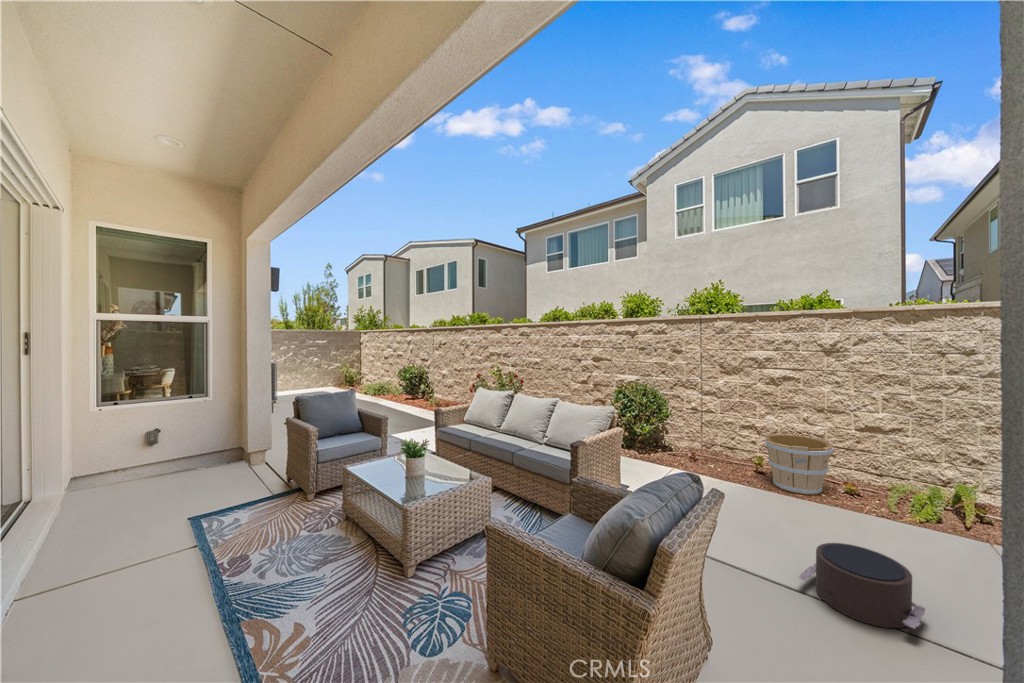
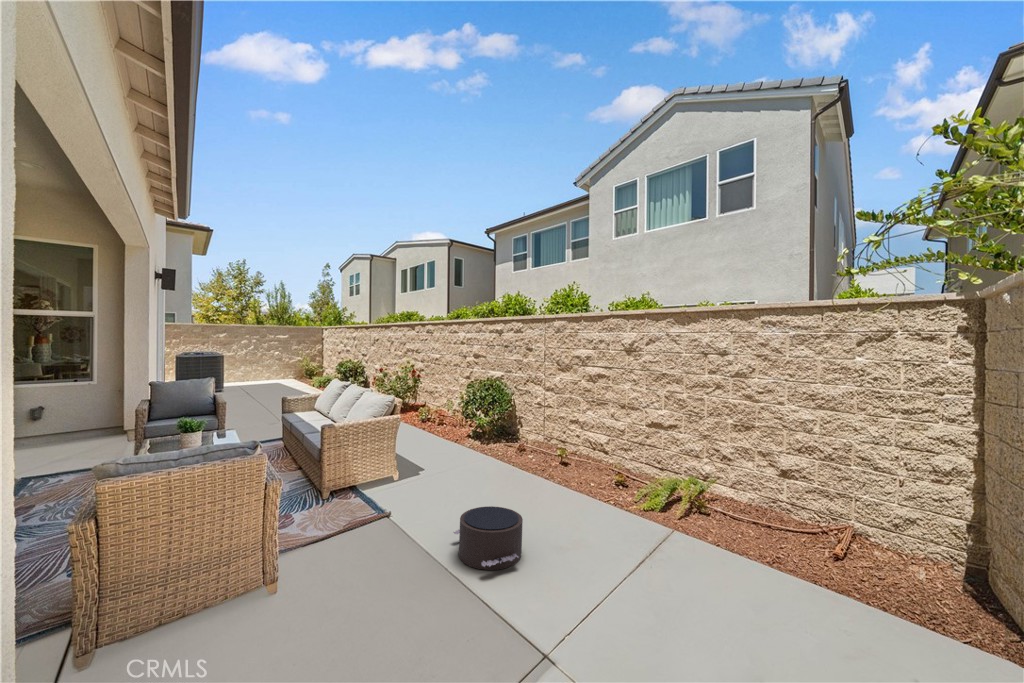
wooden bucket: present [764,434,833,495] -> none [564,428,619,485]

